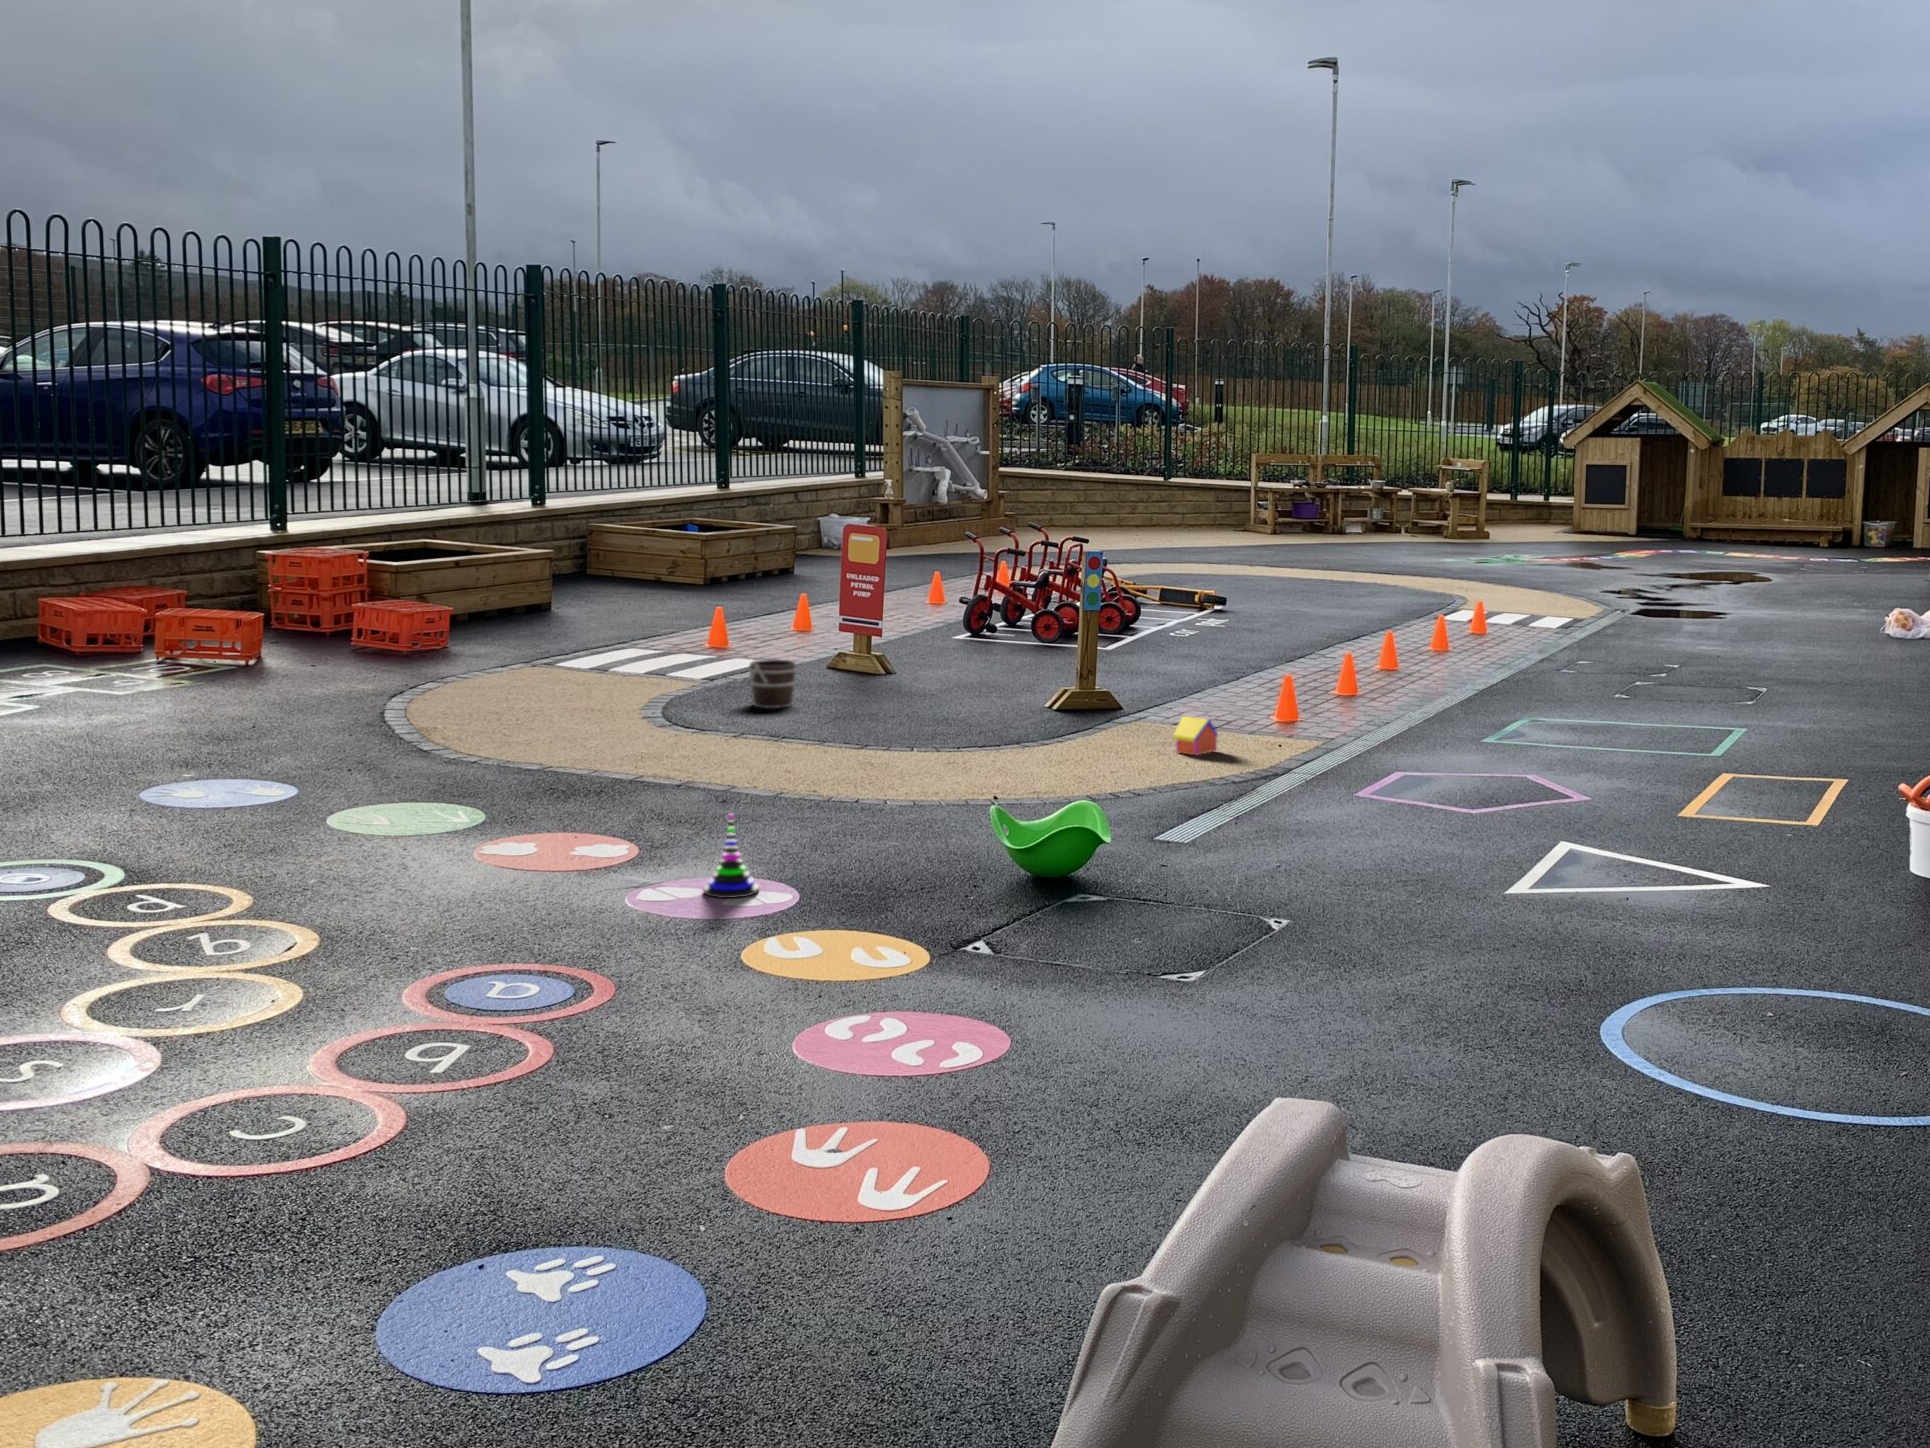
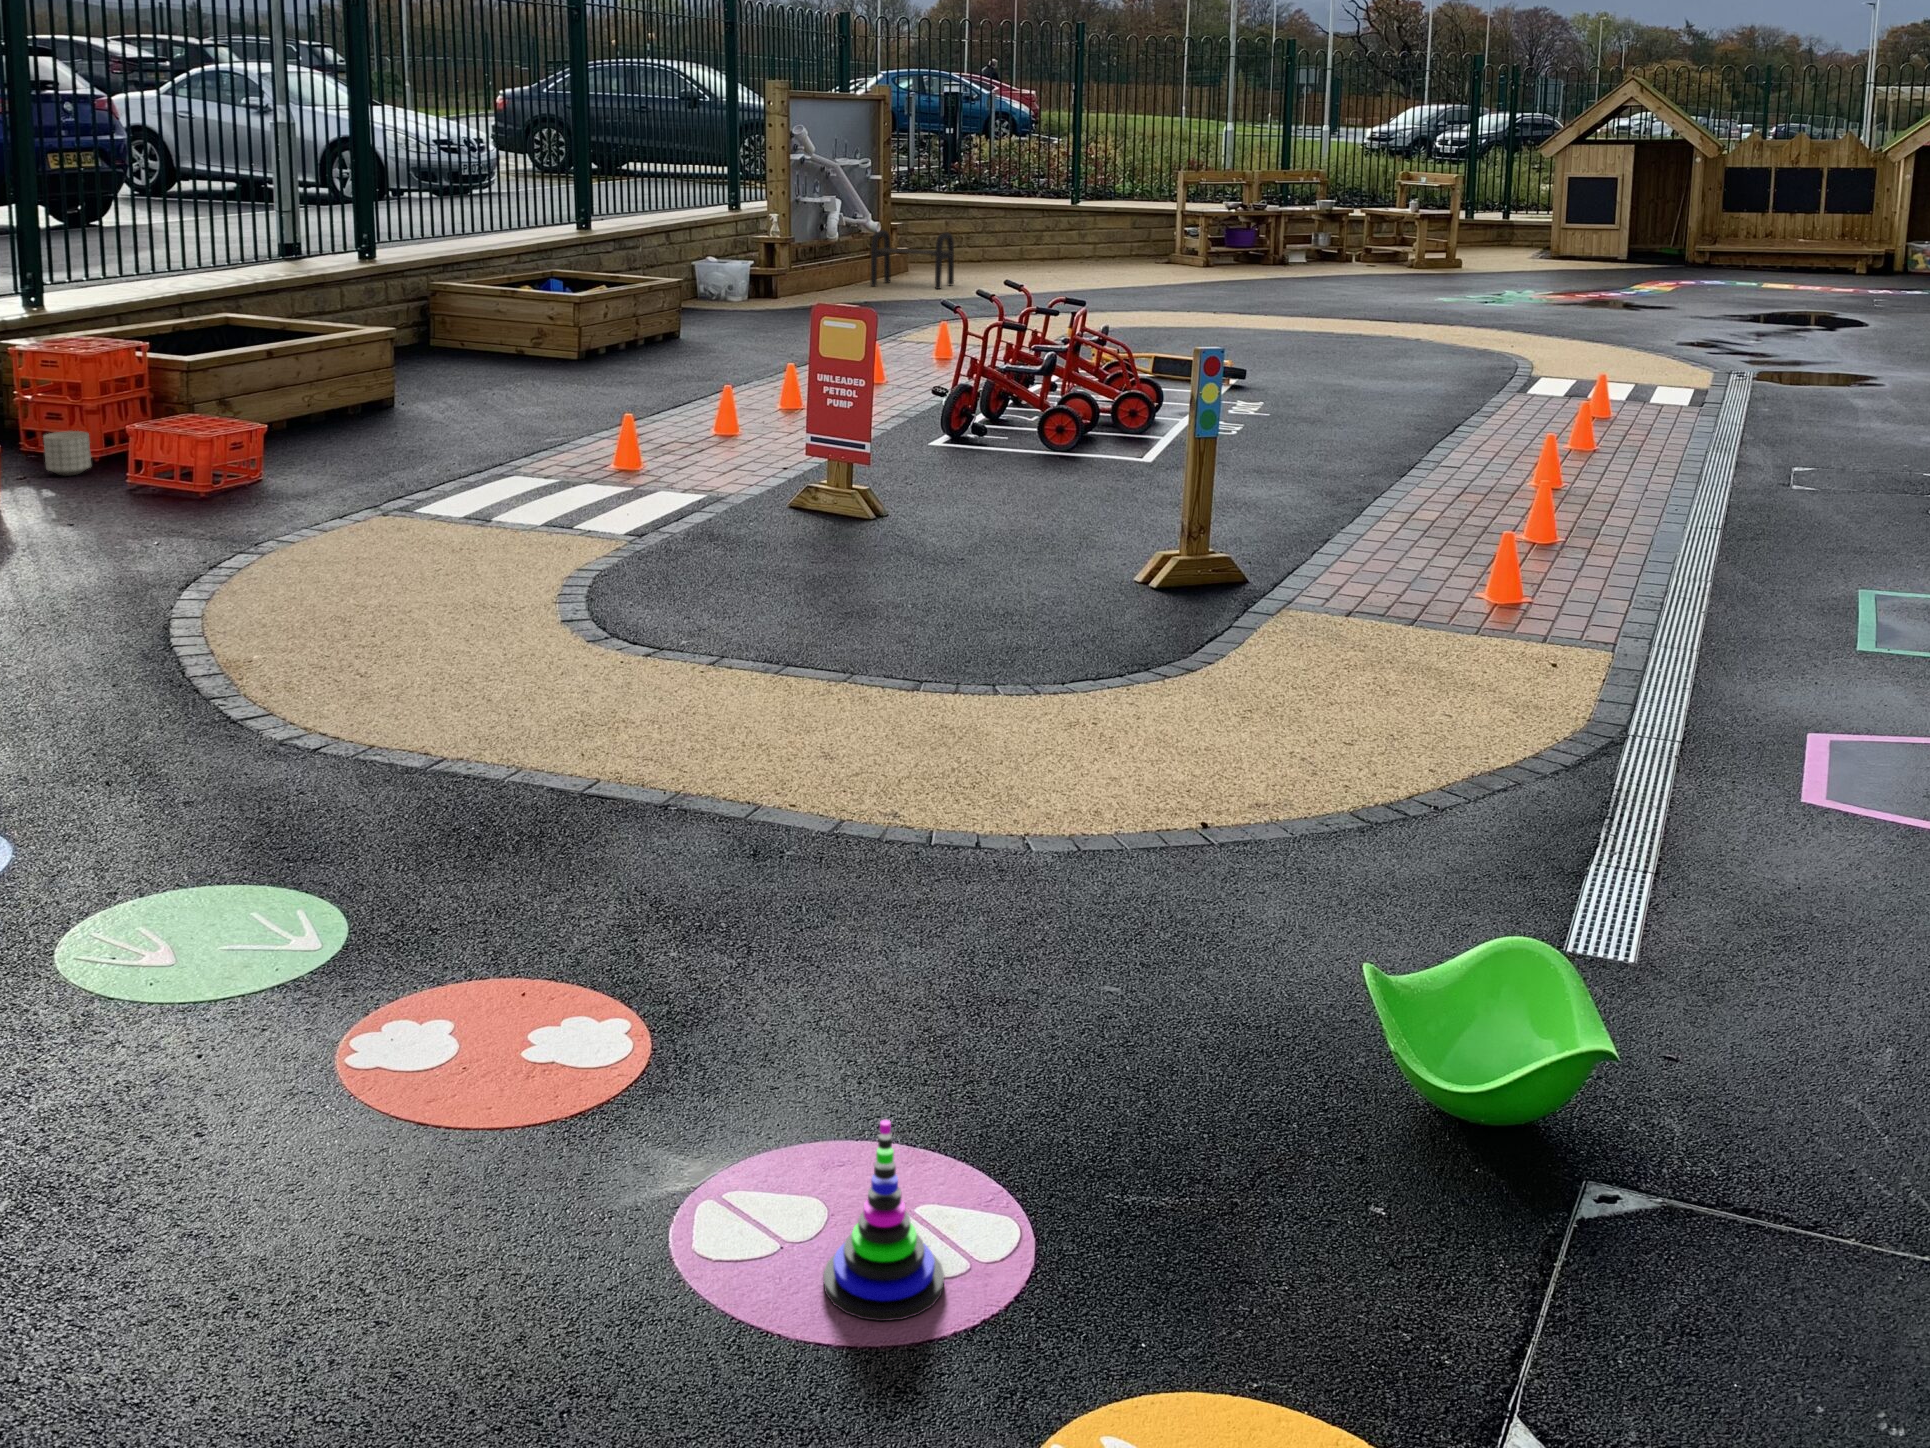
bench: none [971,499,1043,548] -> present [870,230,954,289]
planter: none [289,614,323,645] -> present [43,431,91,476]
bucket: present [750,660,796,708] -> none [709,525,779,605]
toy house: present [1173,716,1218,755] -> none [1434,652,1502,722]

